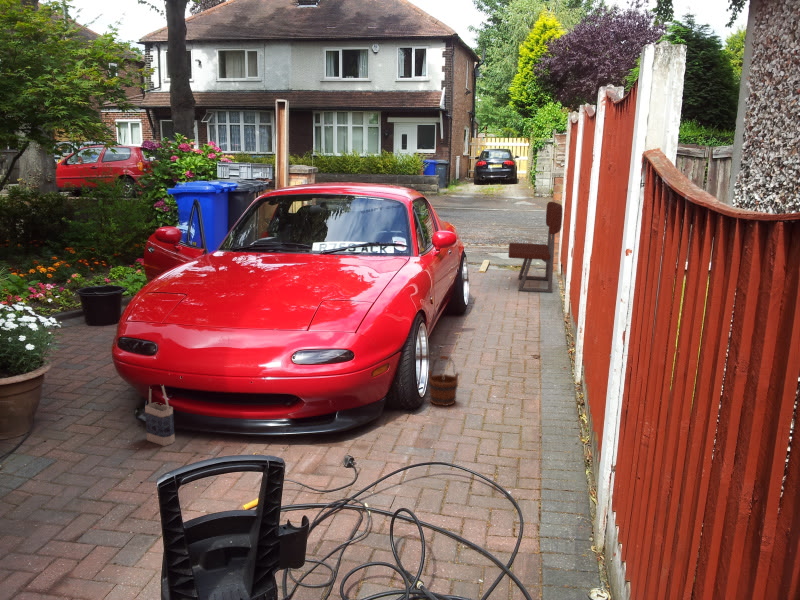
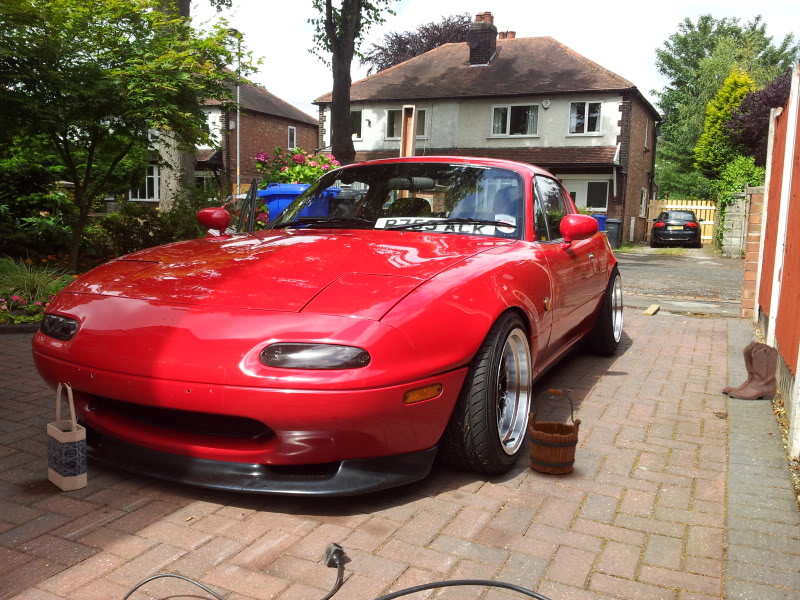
bench: present [508,202,562,292] -> none [683,224,763,342]
boots: none [536,303,570,343] -> present [722,341,778,400]

